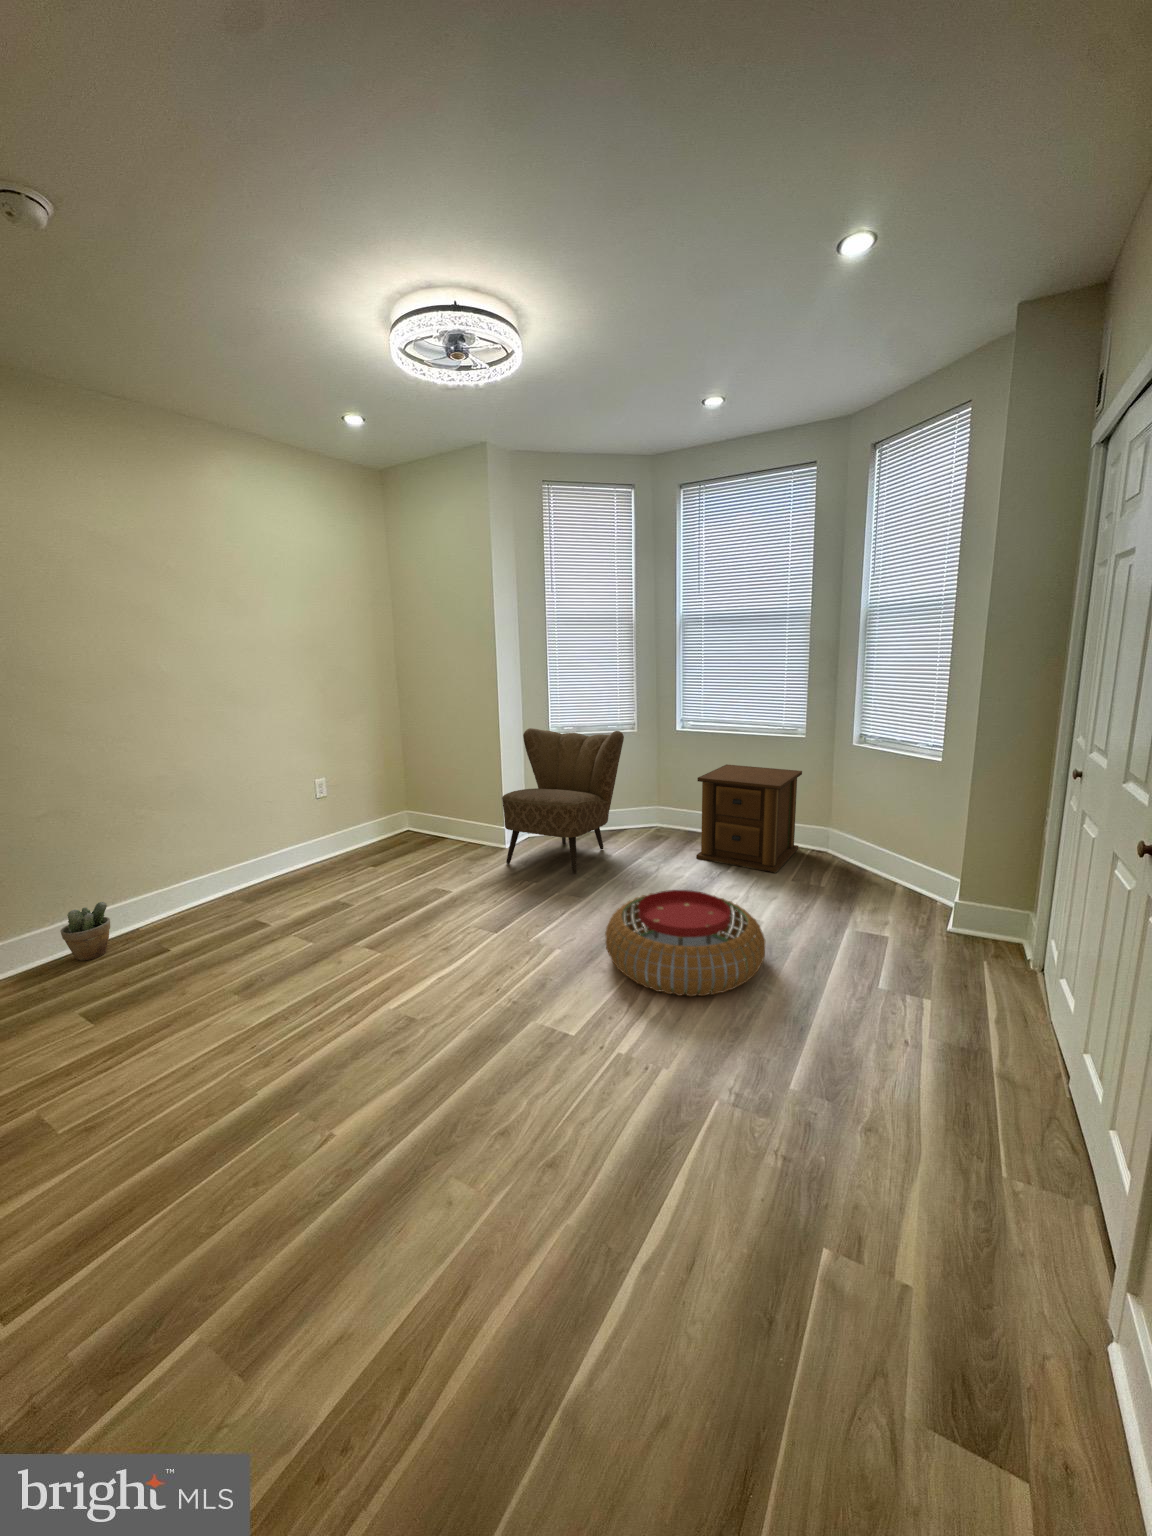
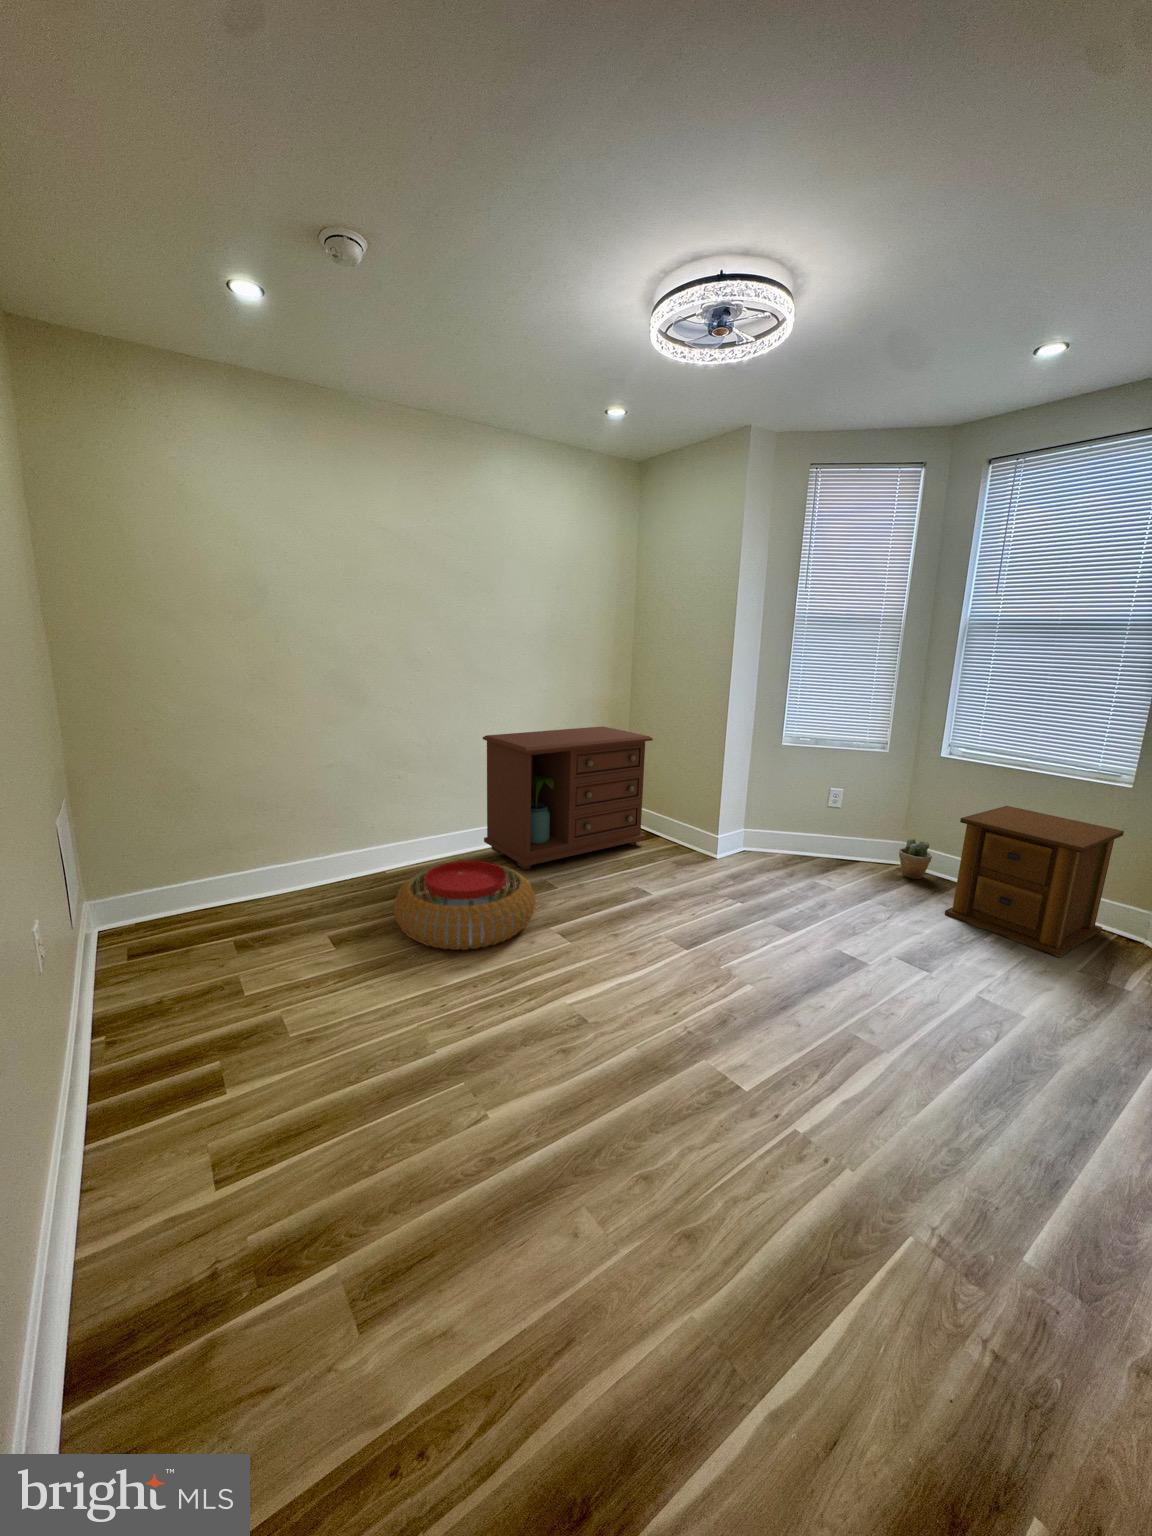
armchair: present [502,728,624,874] -> none [712,734,869,903]
dresser: none [245,738,438,894] -> present [483,726,653,870]
pouf: present [605,890,765,996] -> present [394,860,535,950]
potted plant: present [60,902,110,961] -> present [899,838,932,879]

